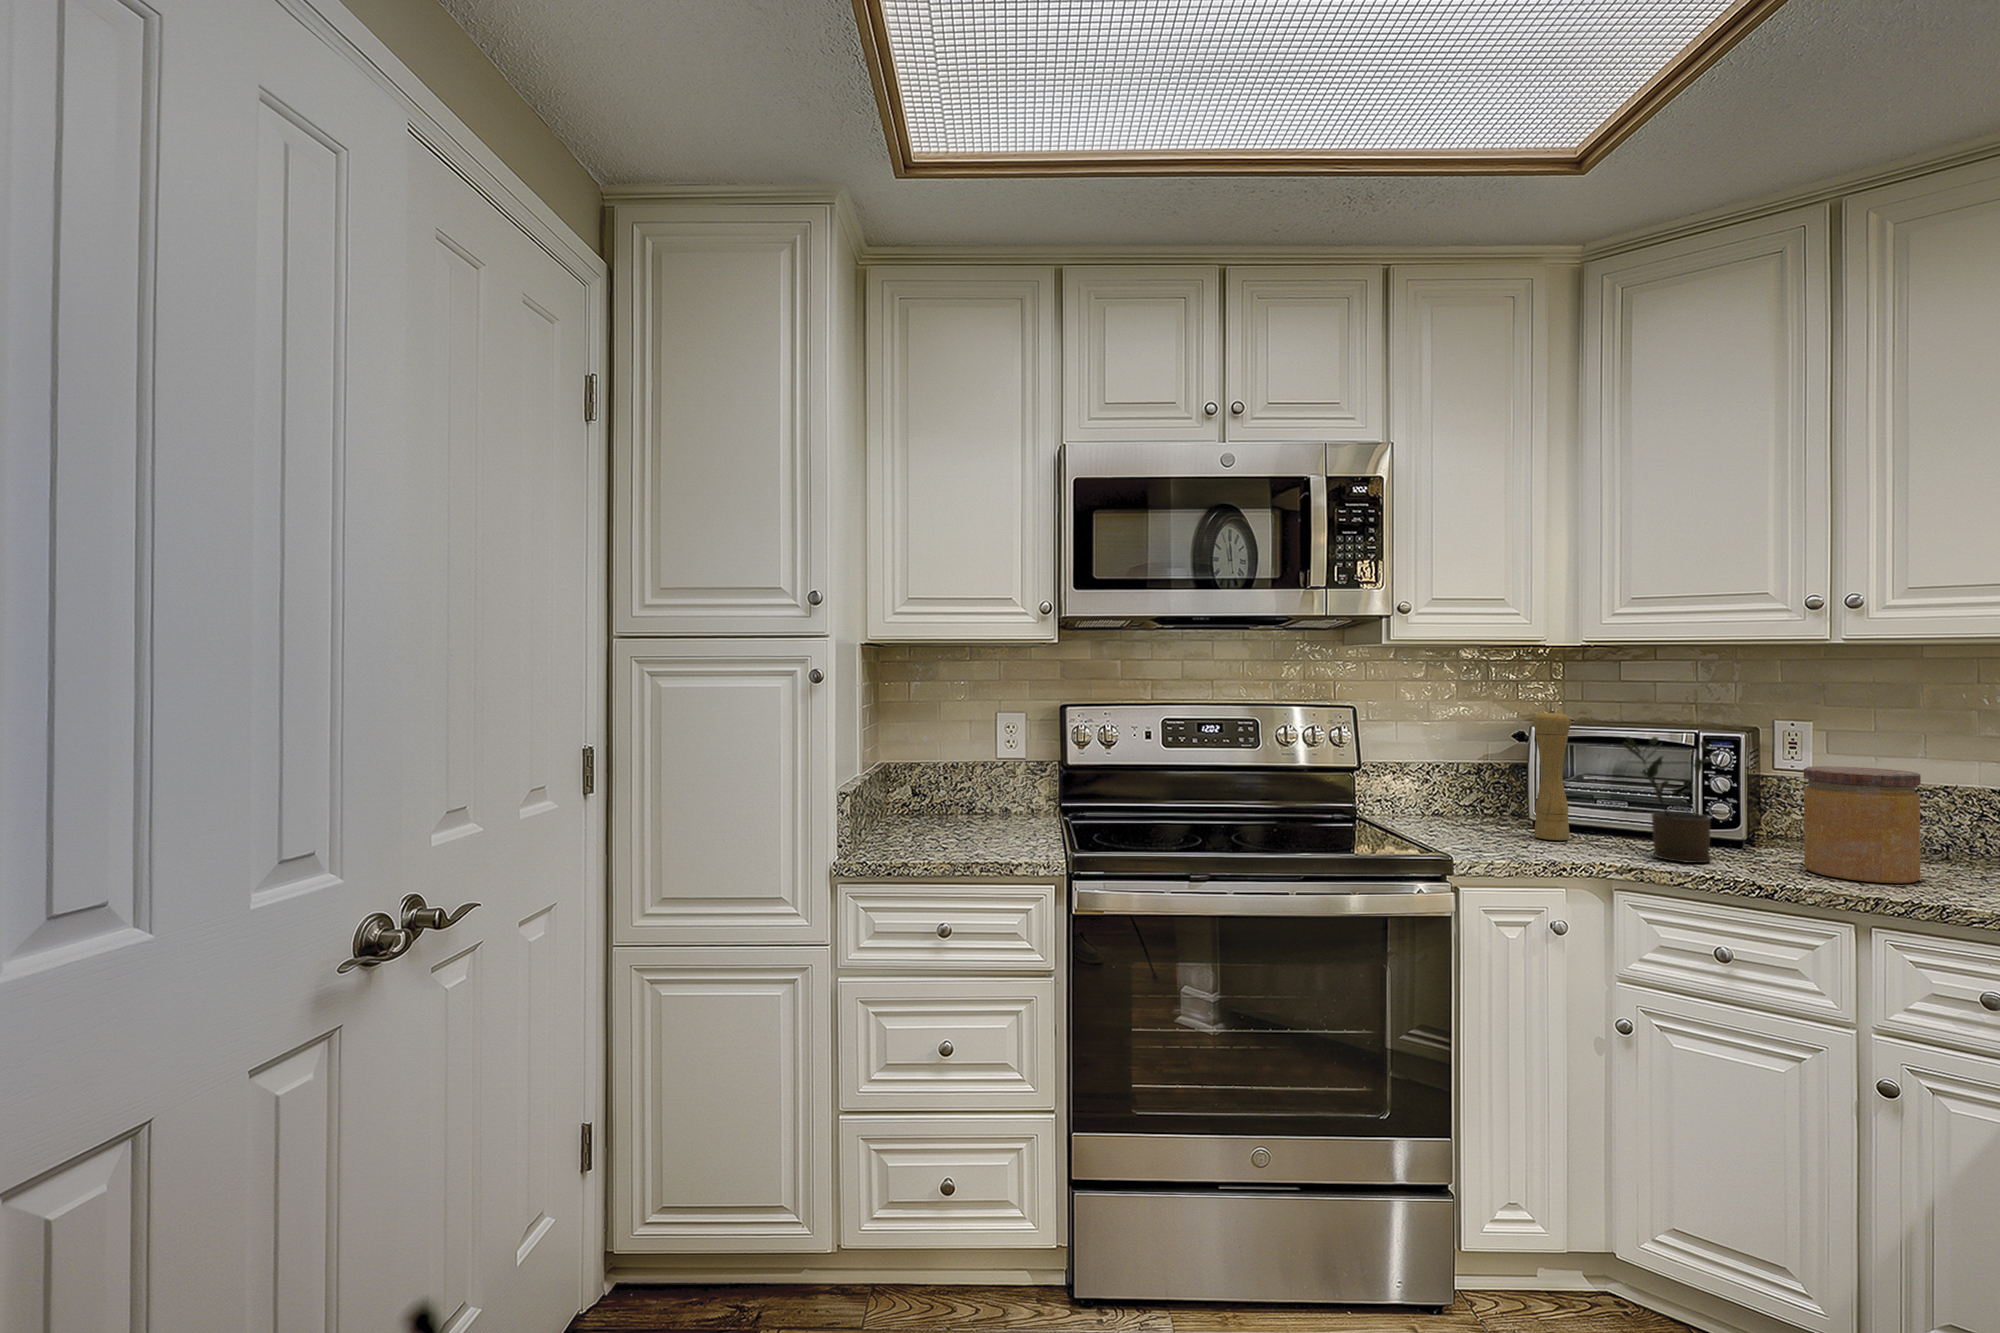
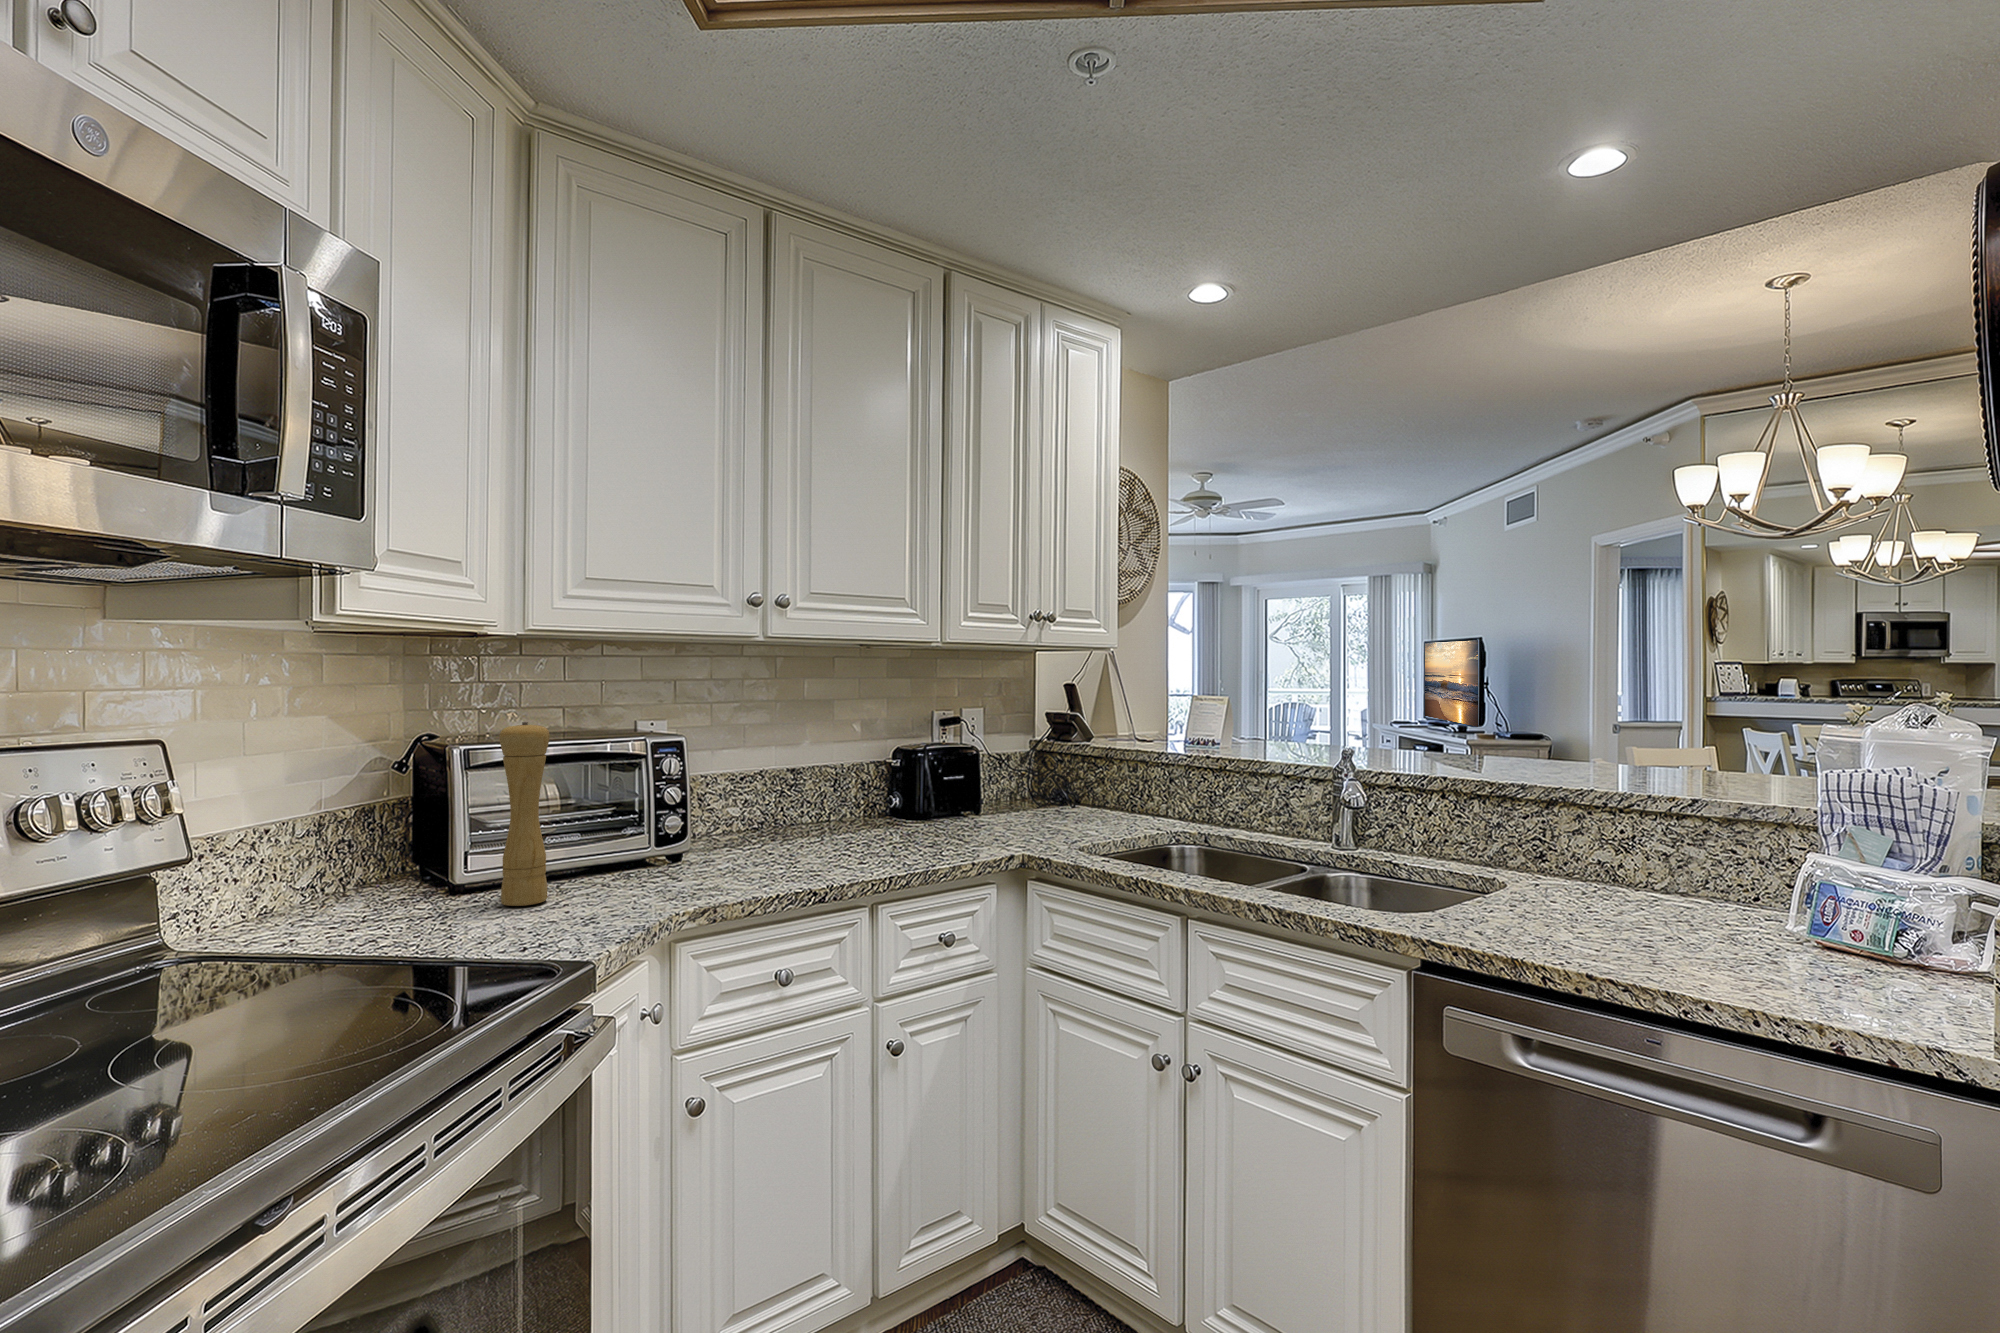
potted plant: present [1623,737,1720,863] -> none [631,746,728,891]
jar: present [1804,766,1921,883] -> none [771,759,855,868]

